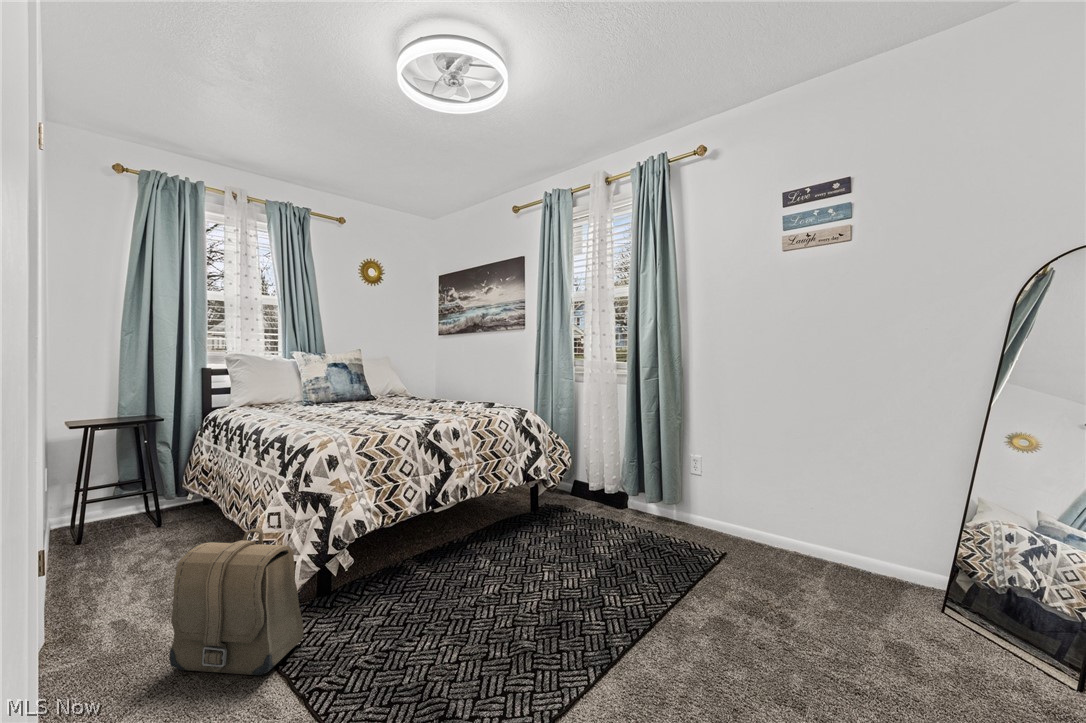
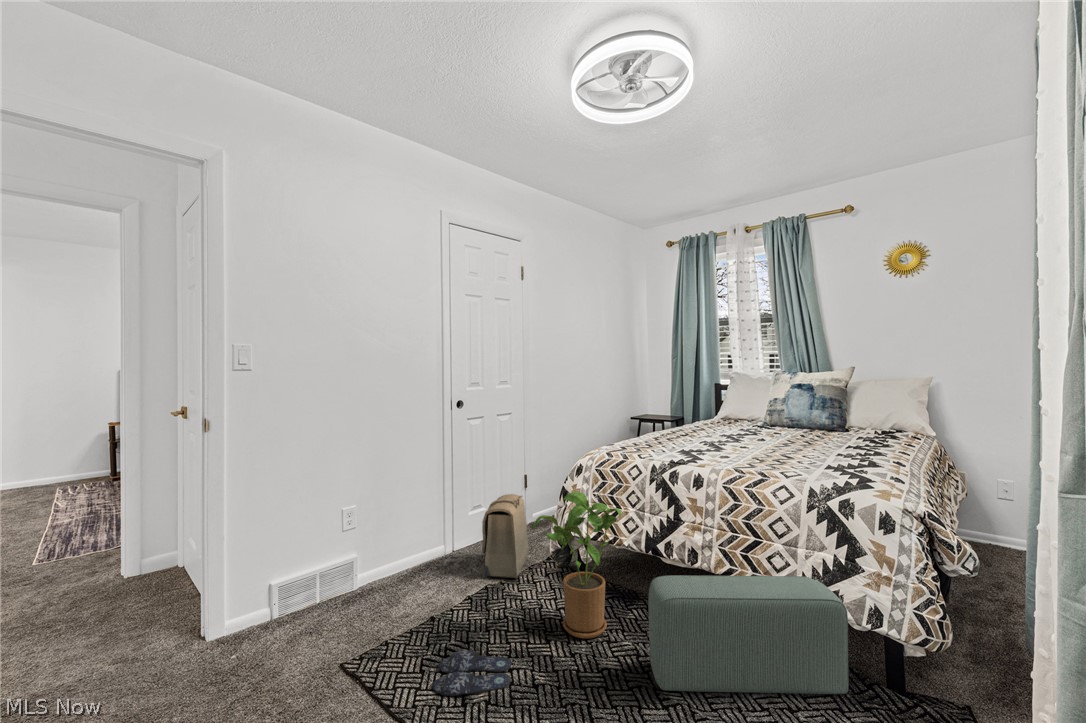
house plant: none [423,453,506,604] -> present [533,492,622,639]
pouf: none [509,471,550,567] -> present [648,575,848,694]
slippers: none [483,633,557,689] -> present [432,651,512,696]

